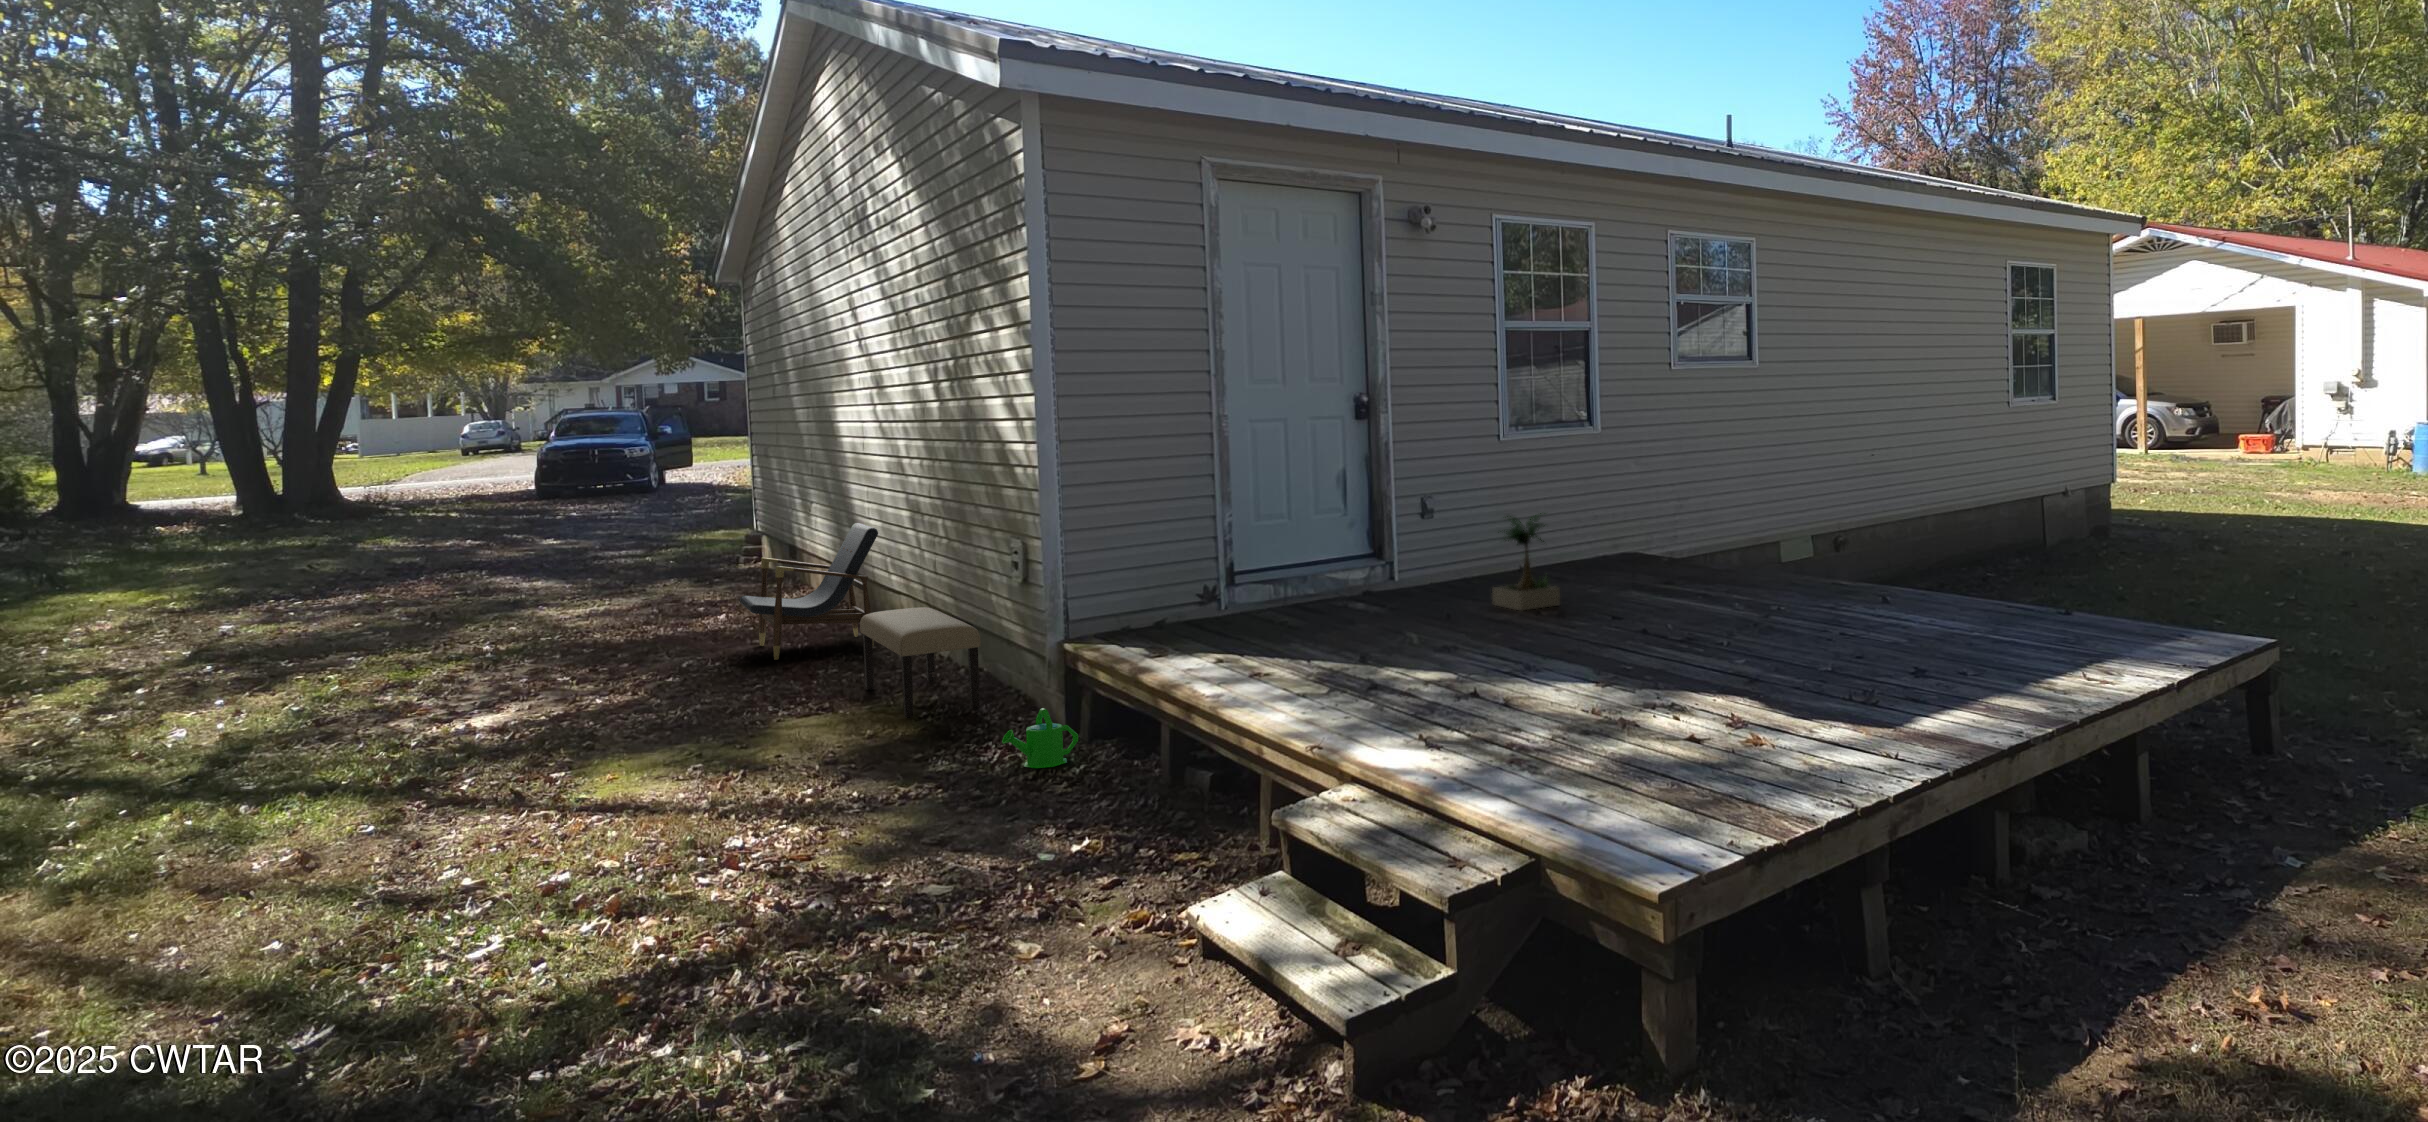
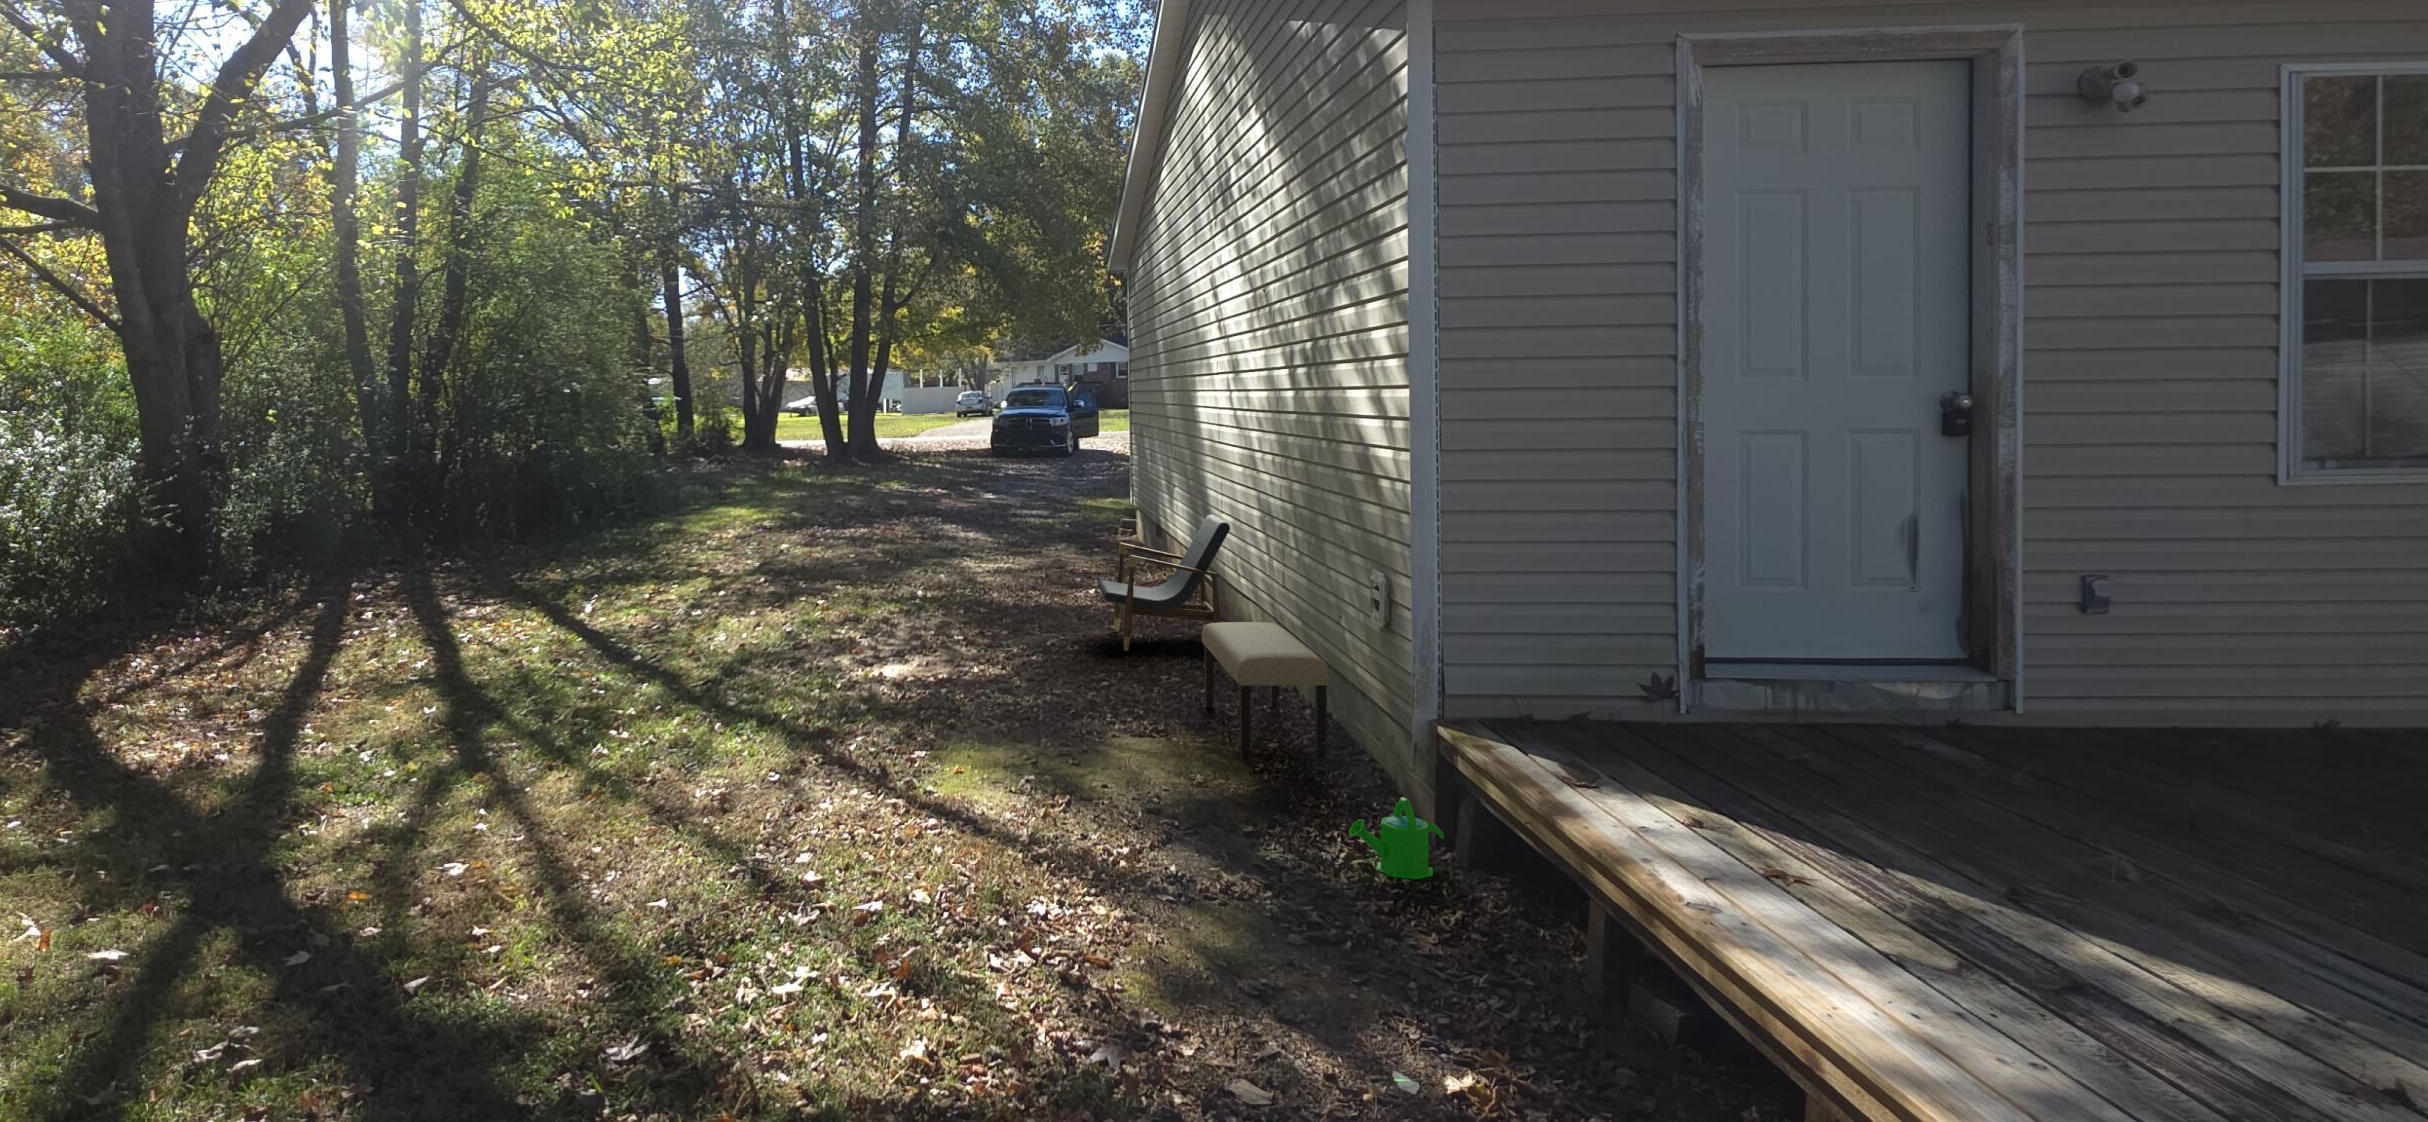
potted plant: present [1492,513,1560,610] -> none [2150,597,2309,767]

